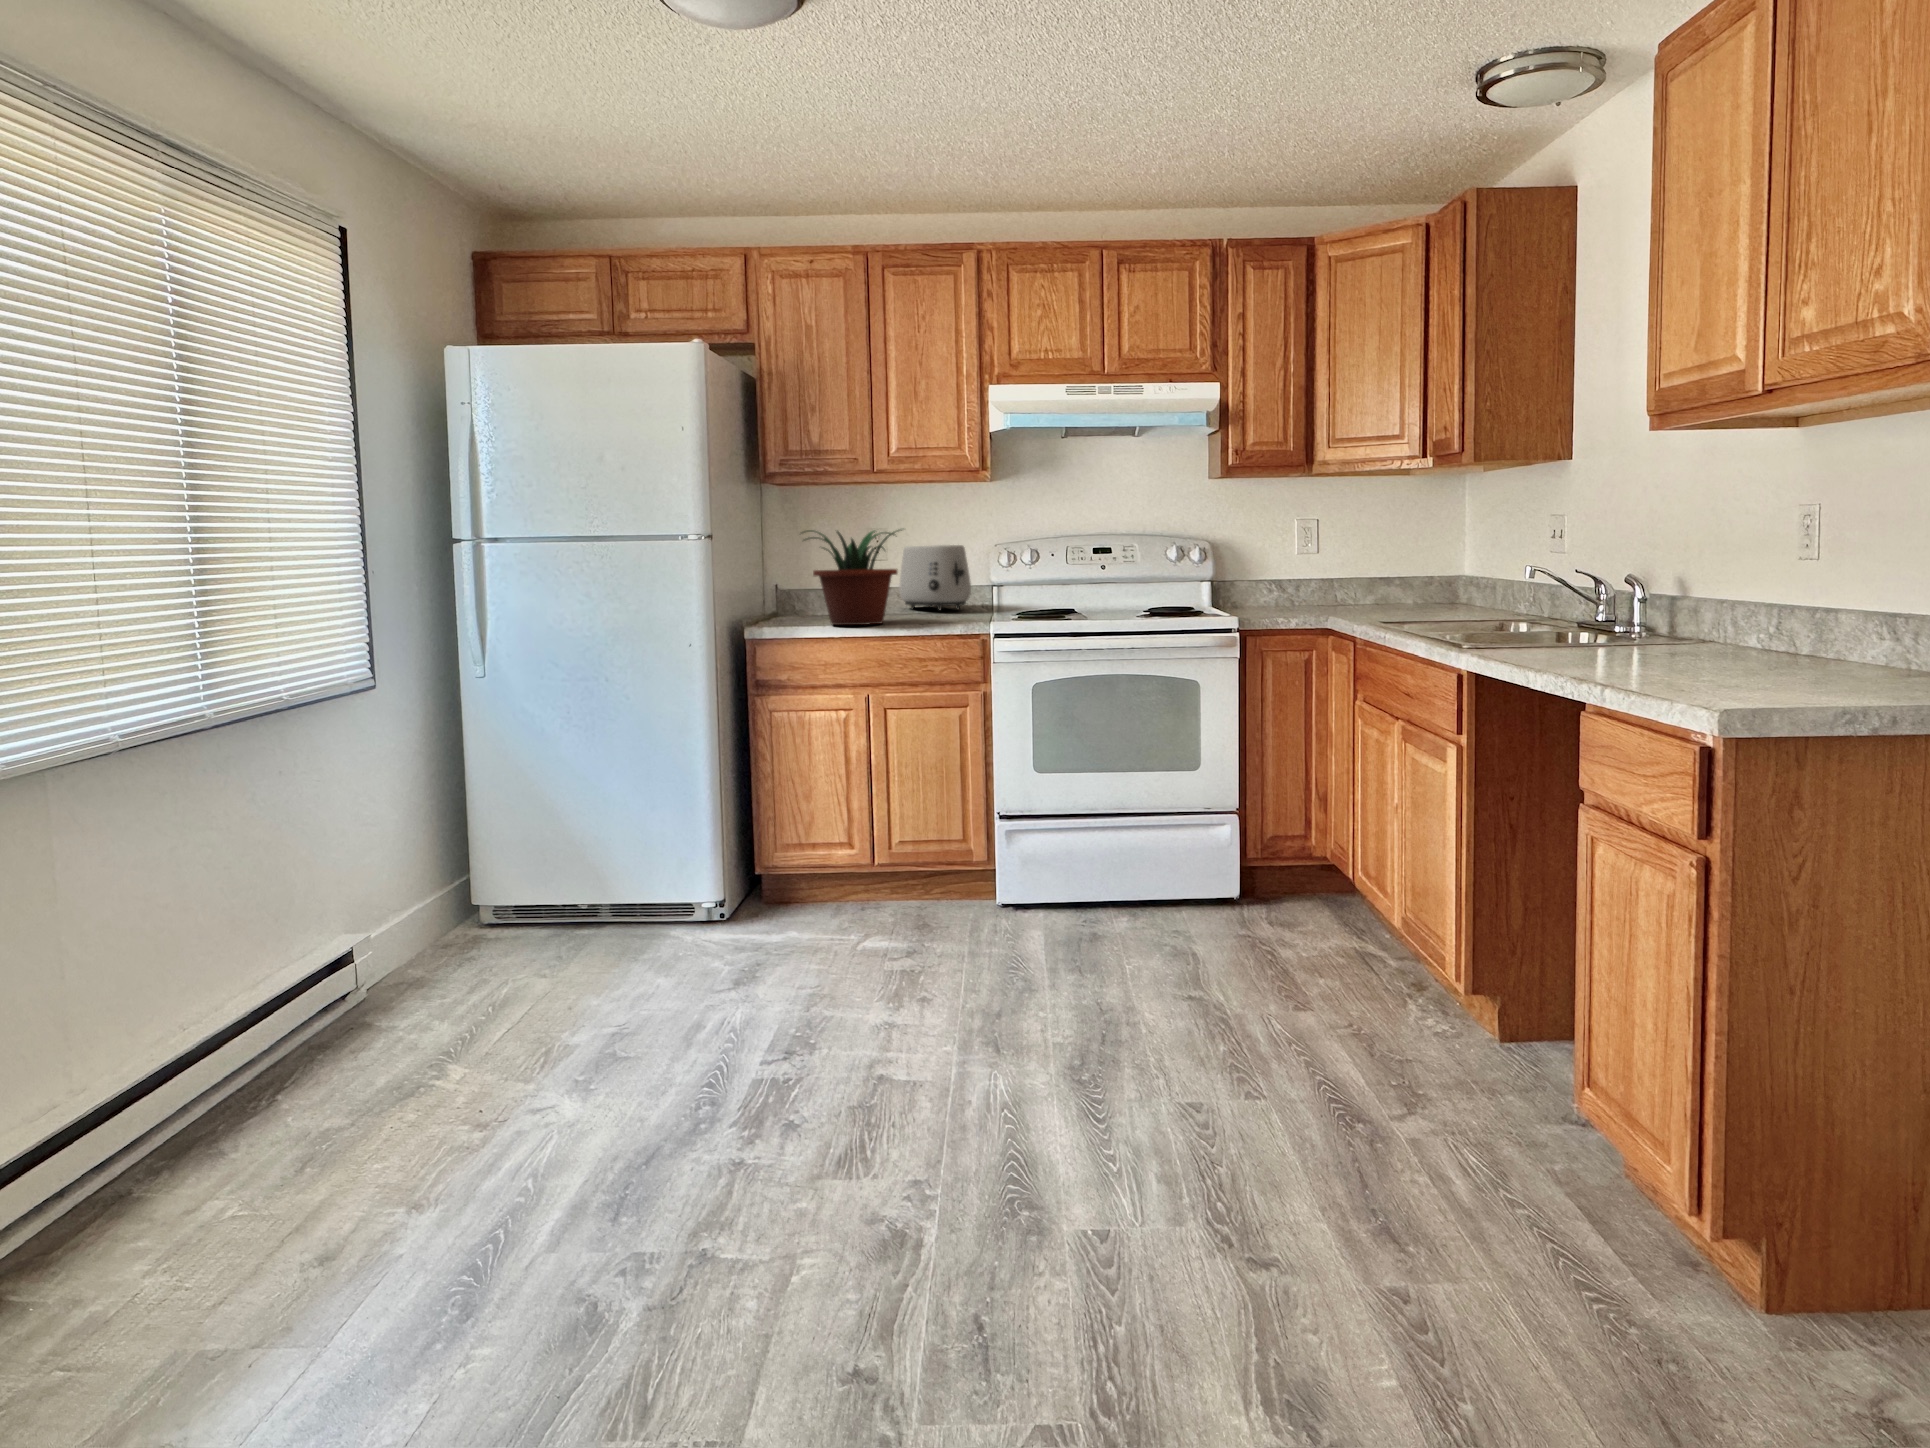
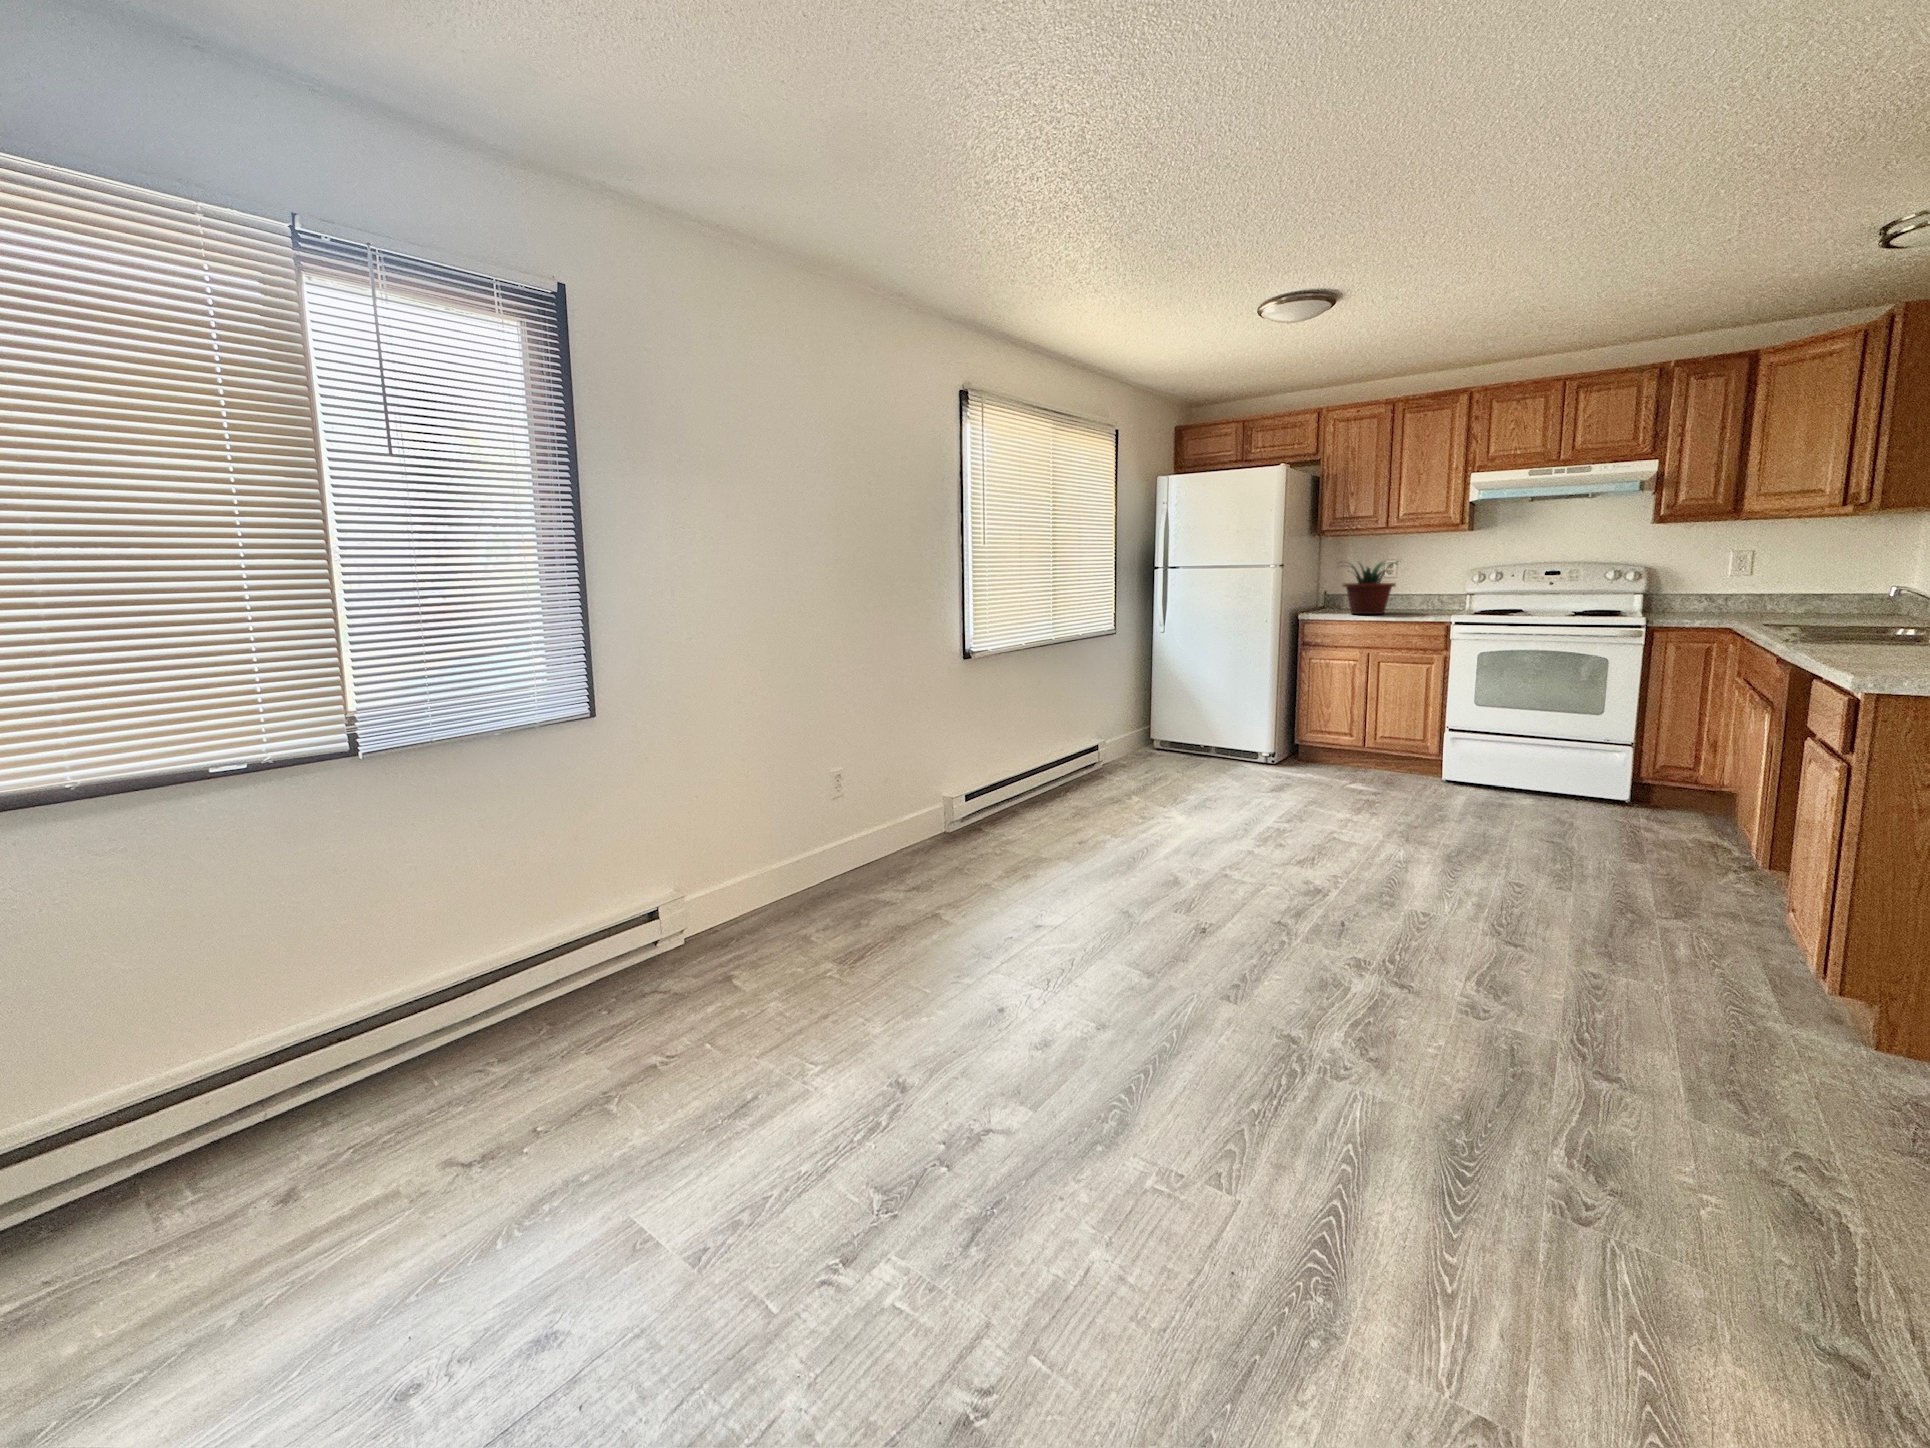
toaster: present [899,545,971,610] -> none [1401,569,1449,608]

